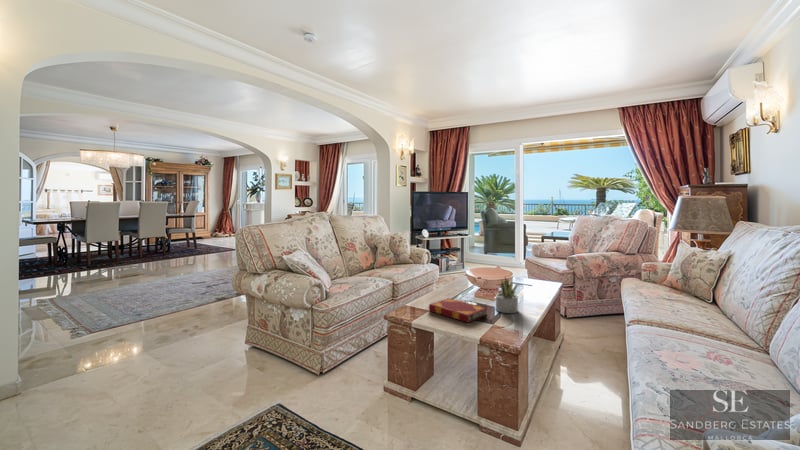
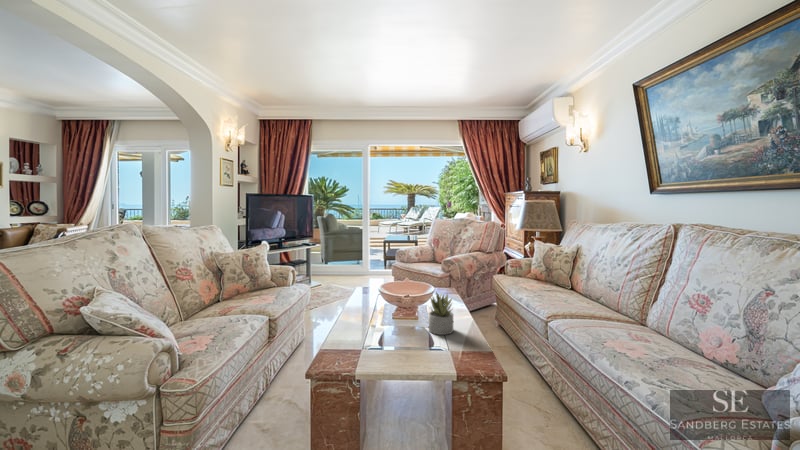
hardback book: present [429,298,487,322] -> none [359,329,429,358]

